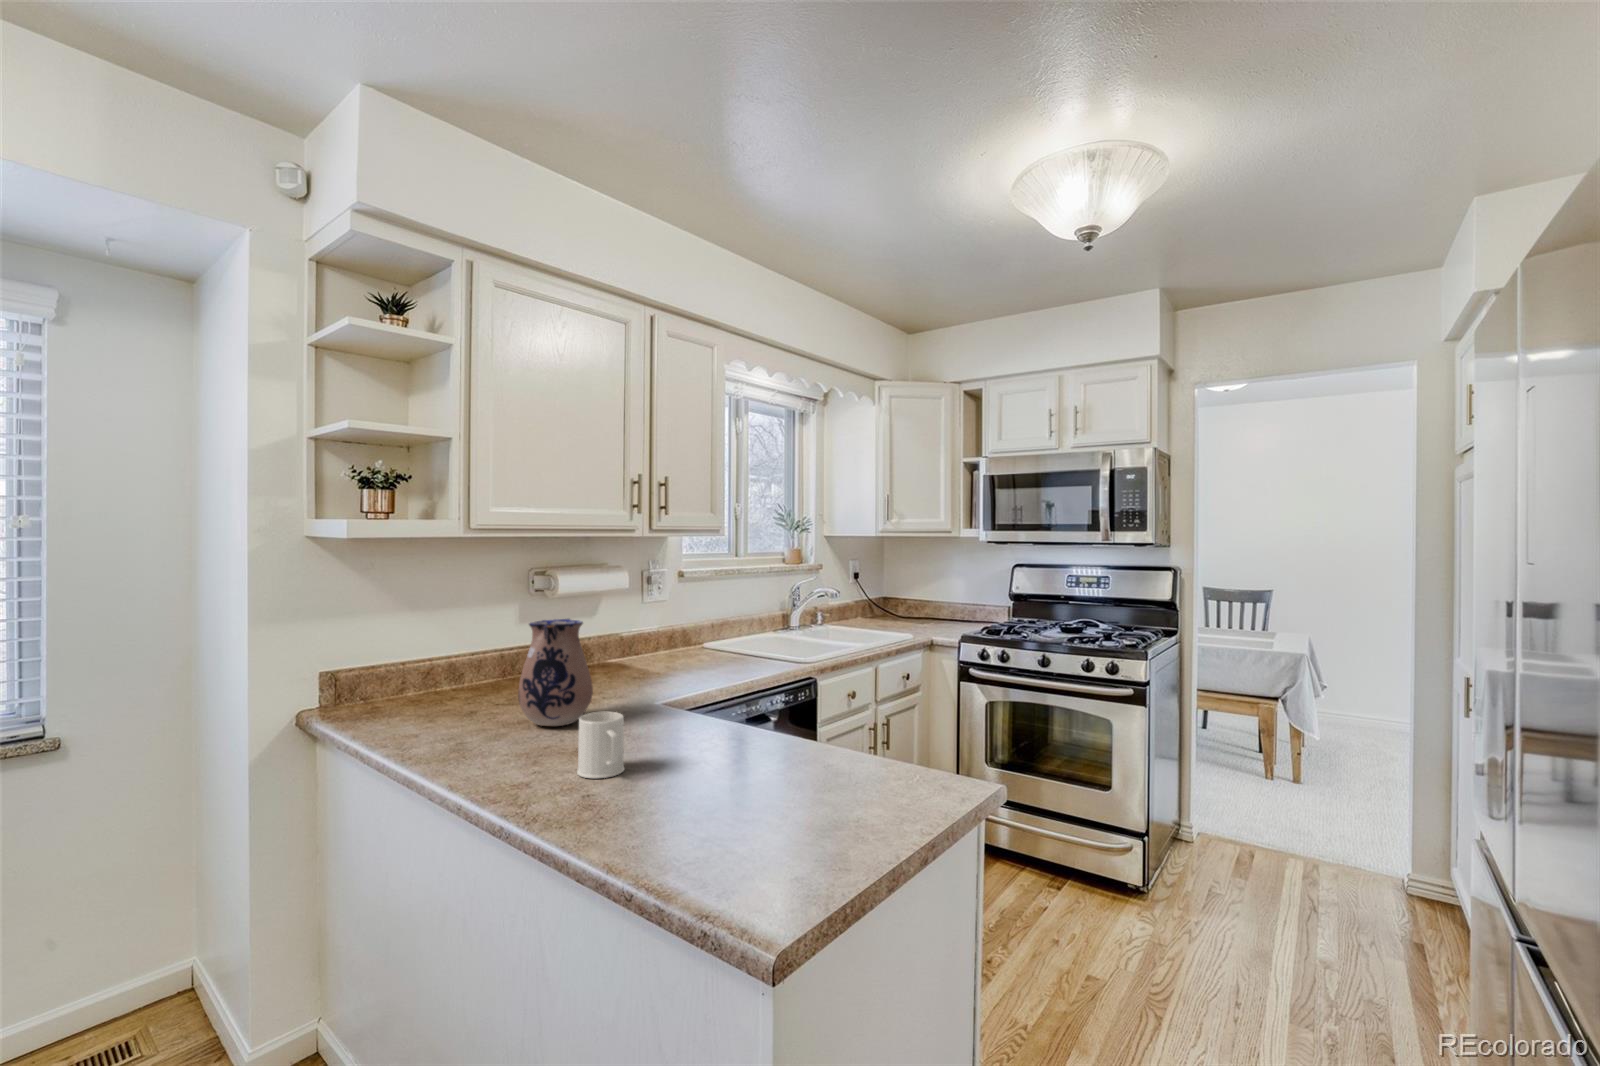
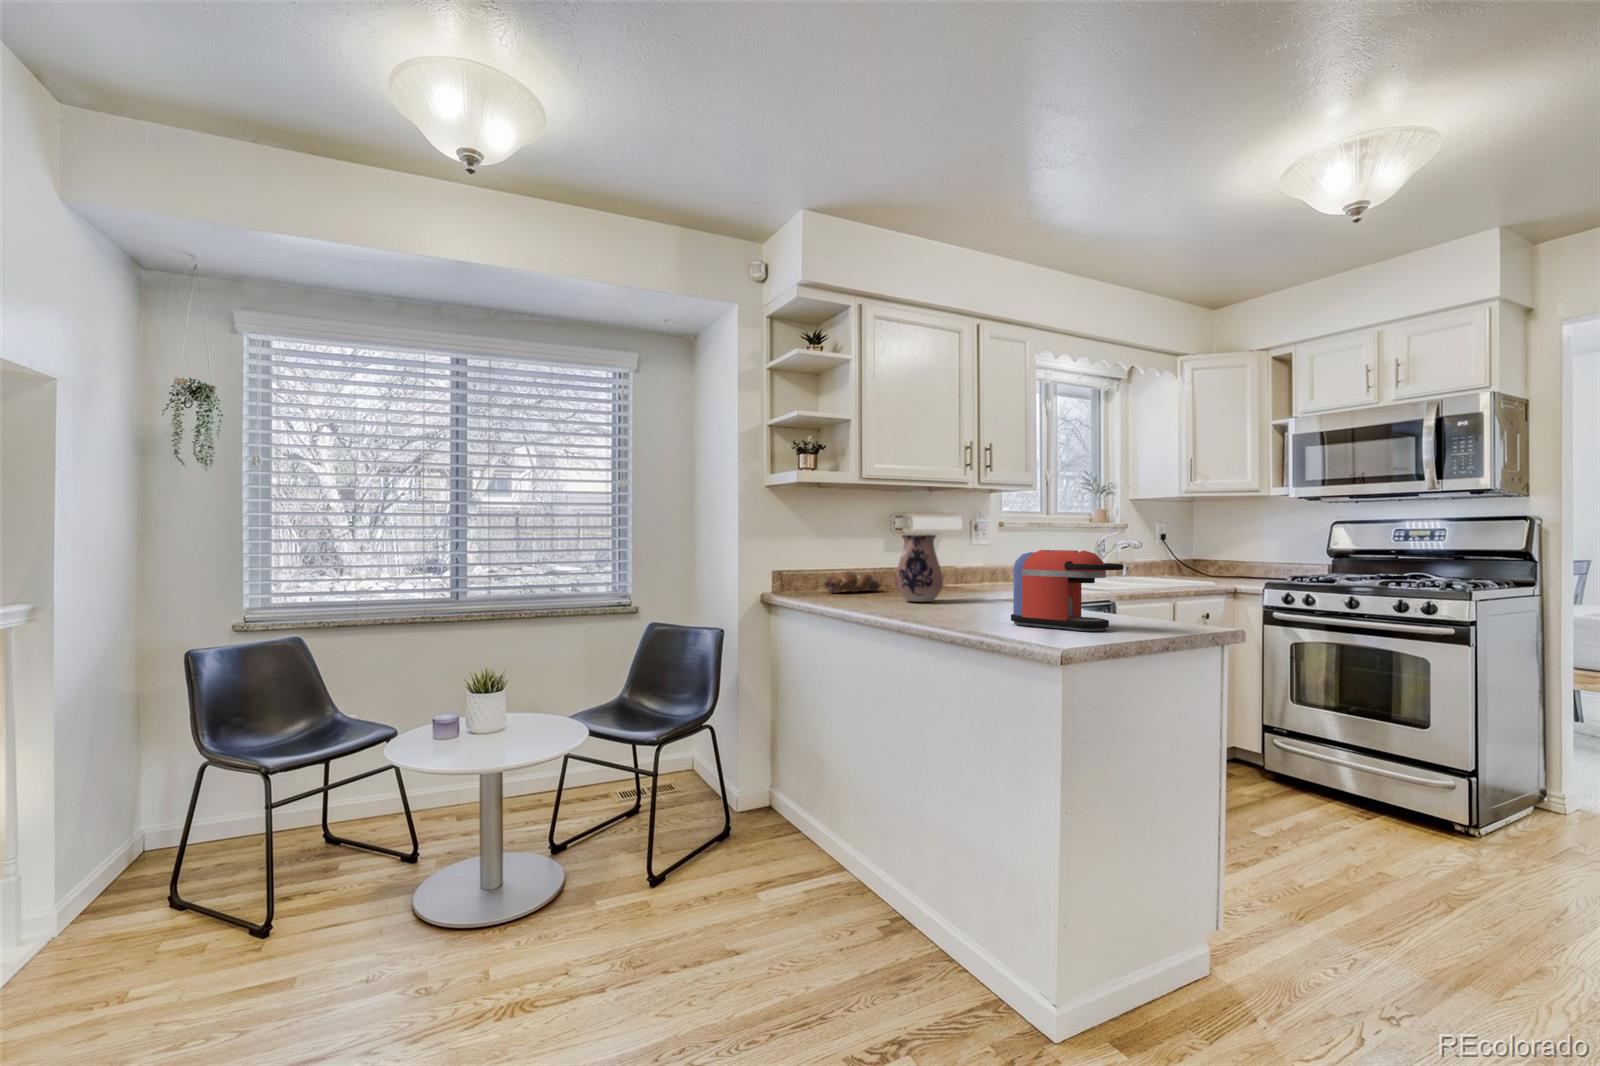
bread loaf: none [413,660,509,699] -> present [824,571,881,593]
coffee maker: none [687,689,859,832] -> present [1011,550,1124,631]
mug: present [577,712,624,778] -> none [940,579,969,615]

